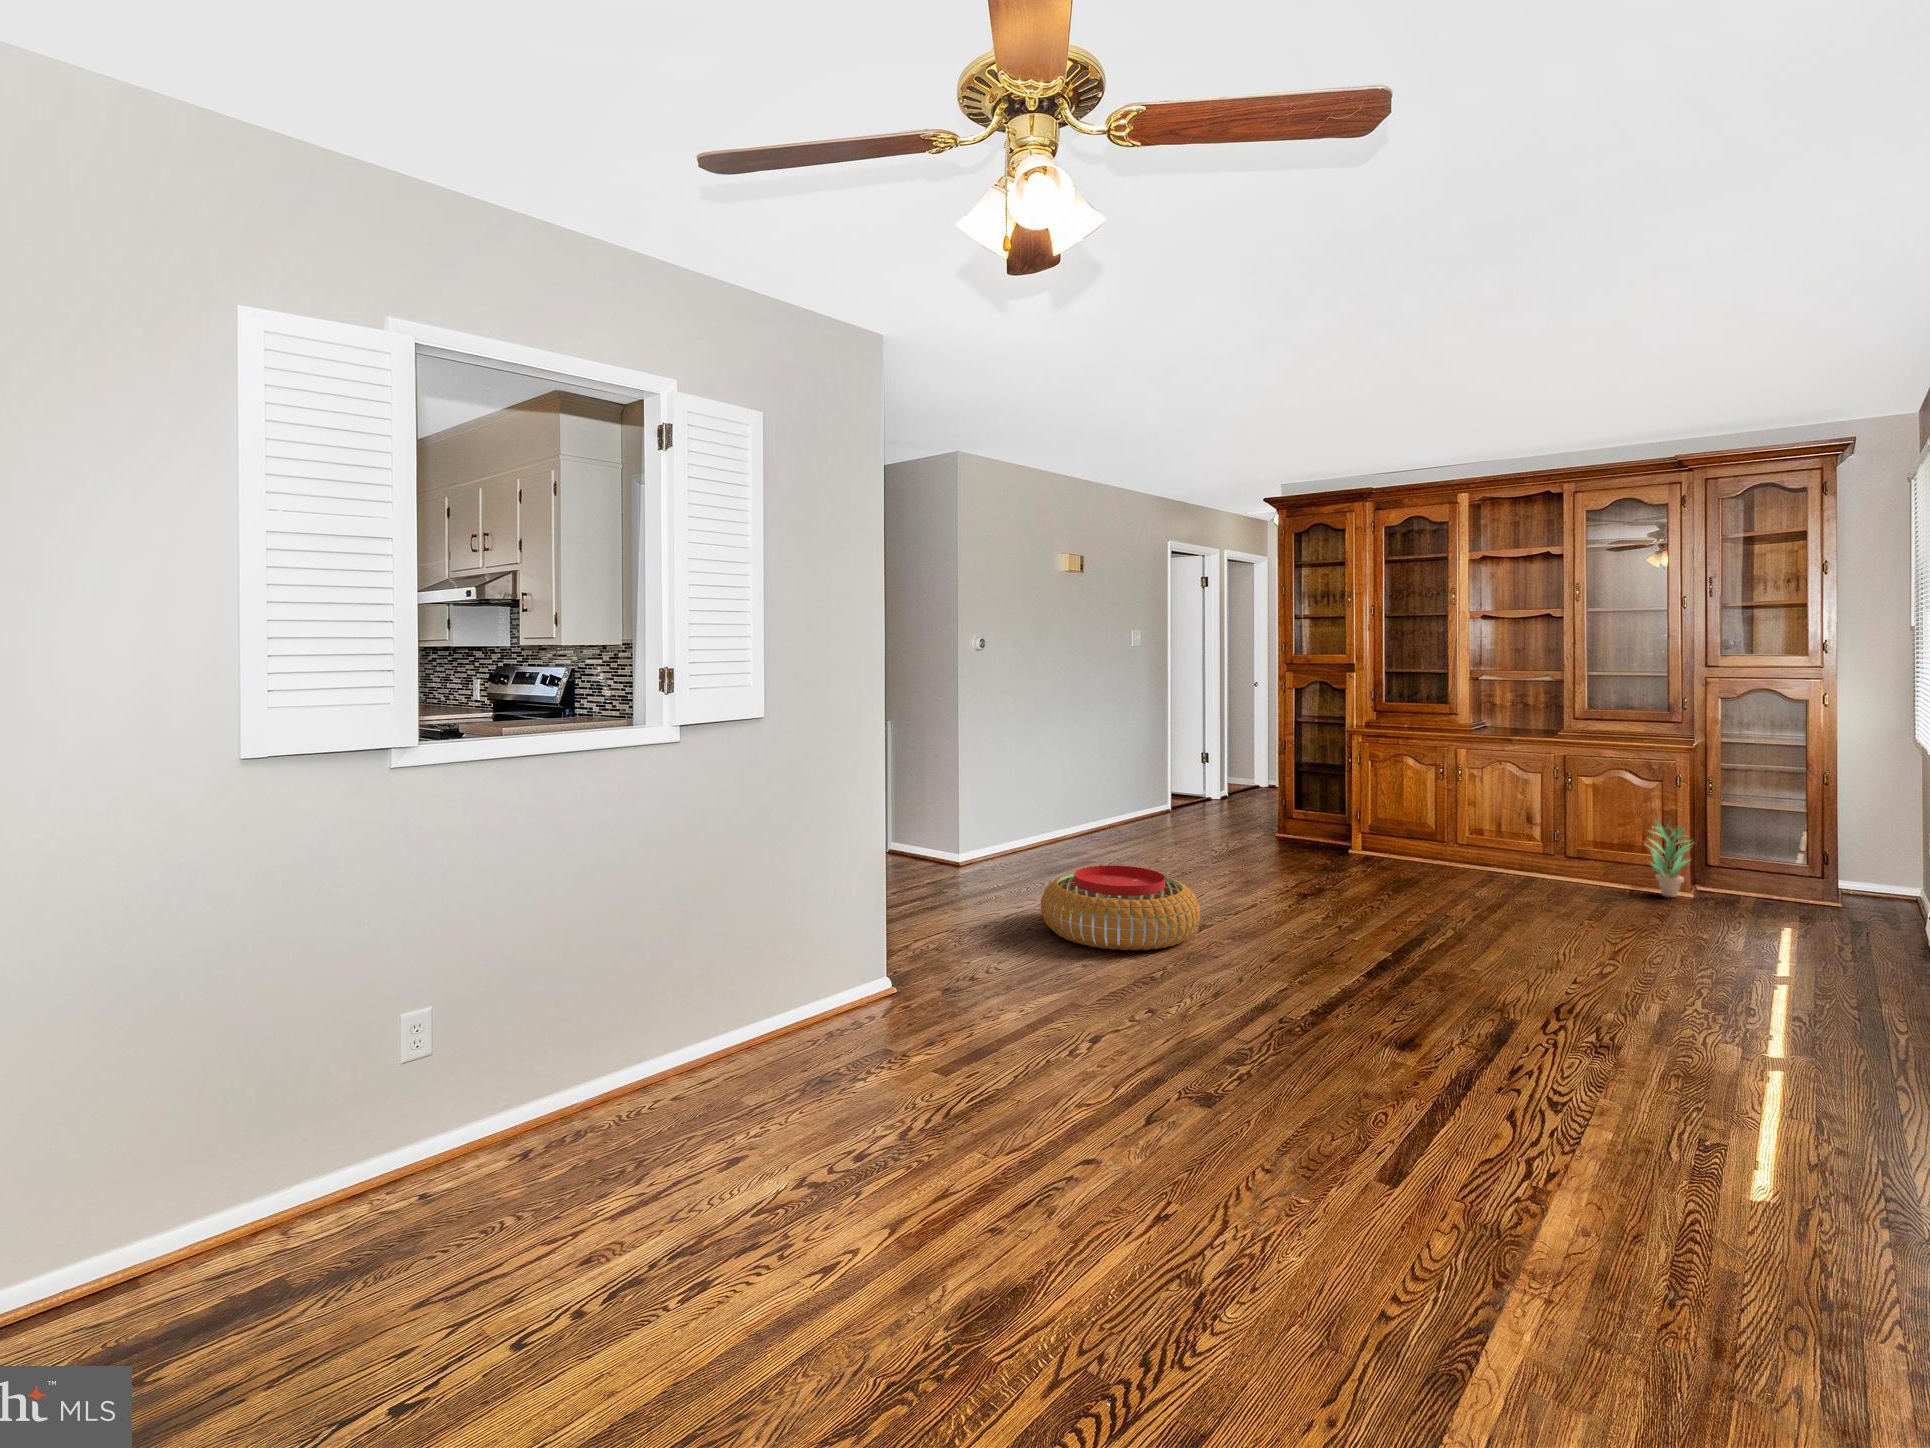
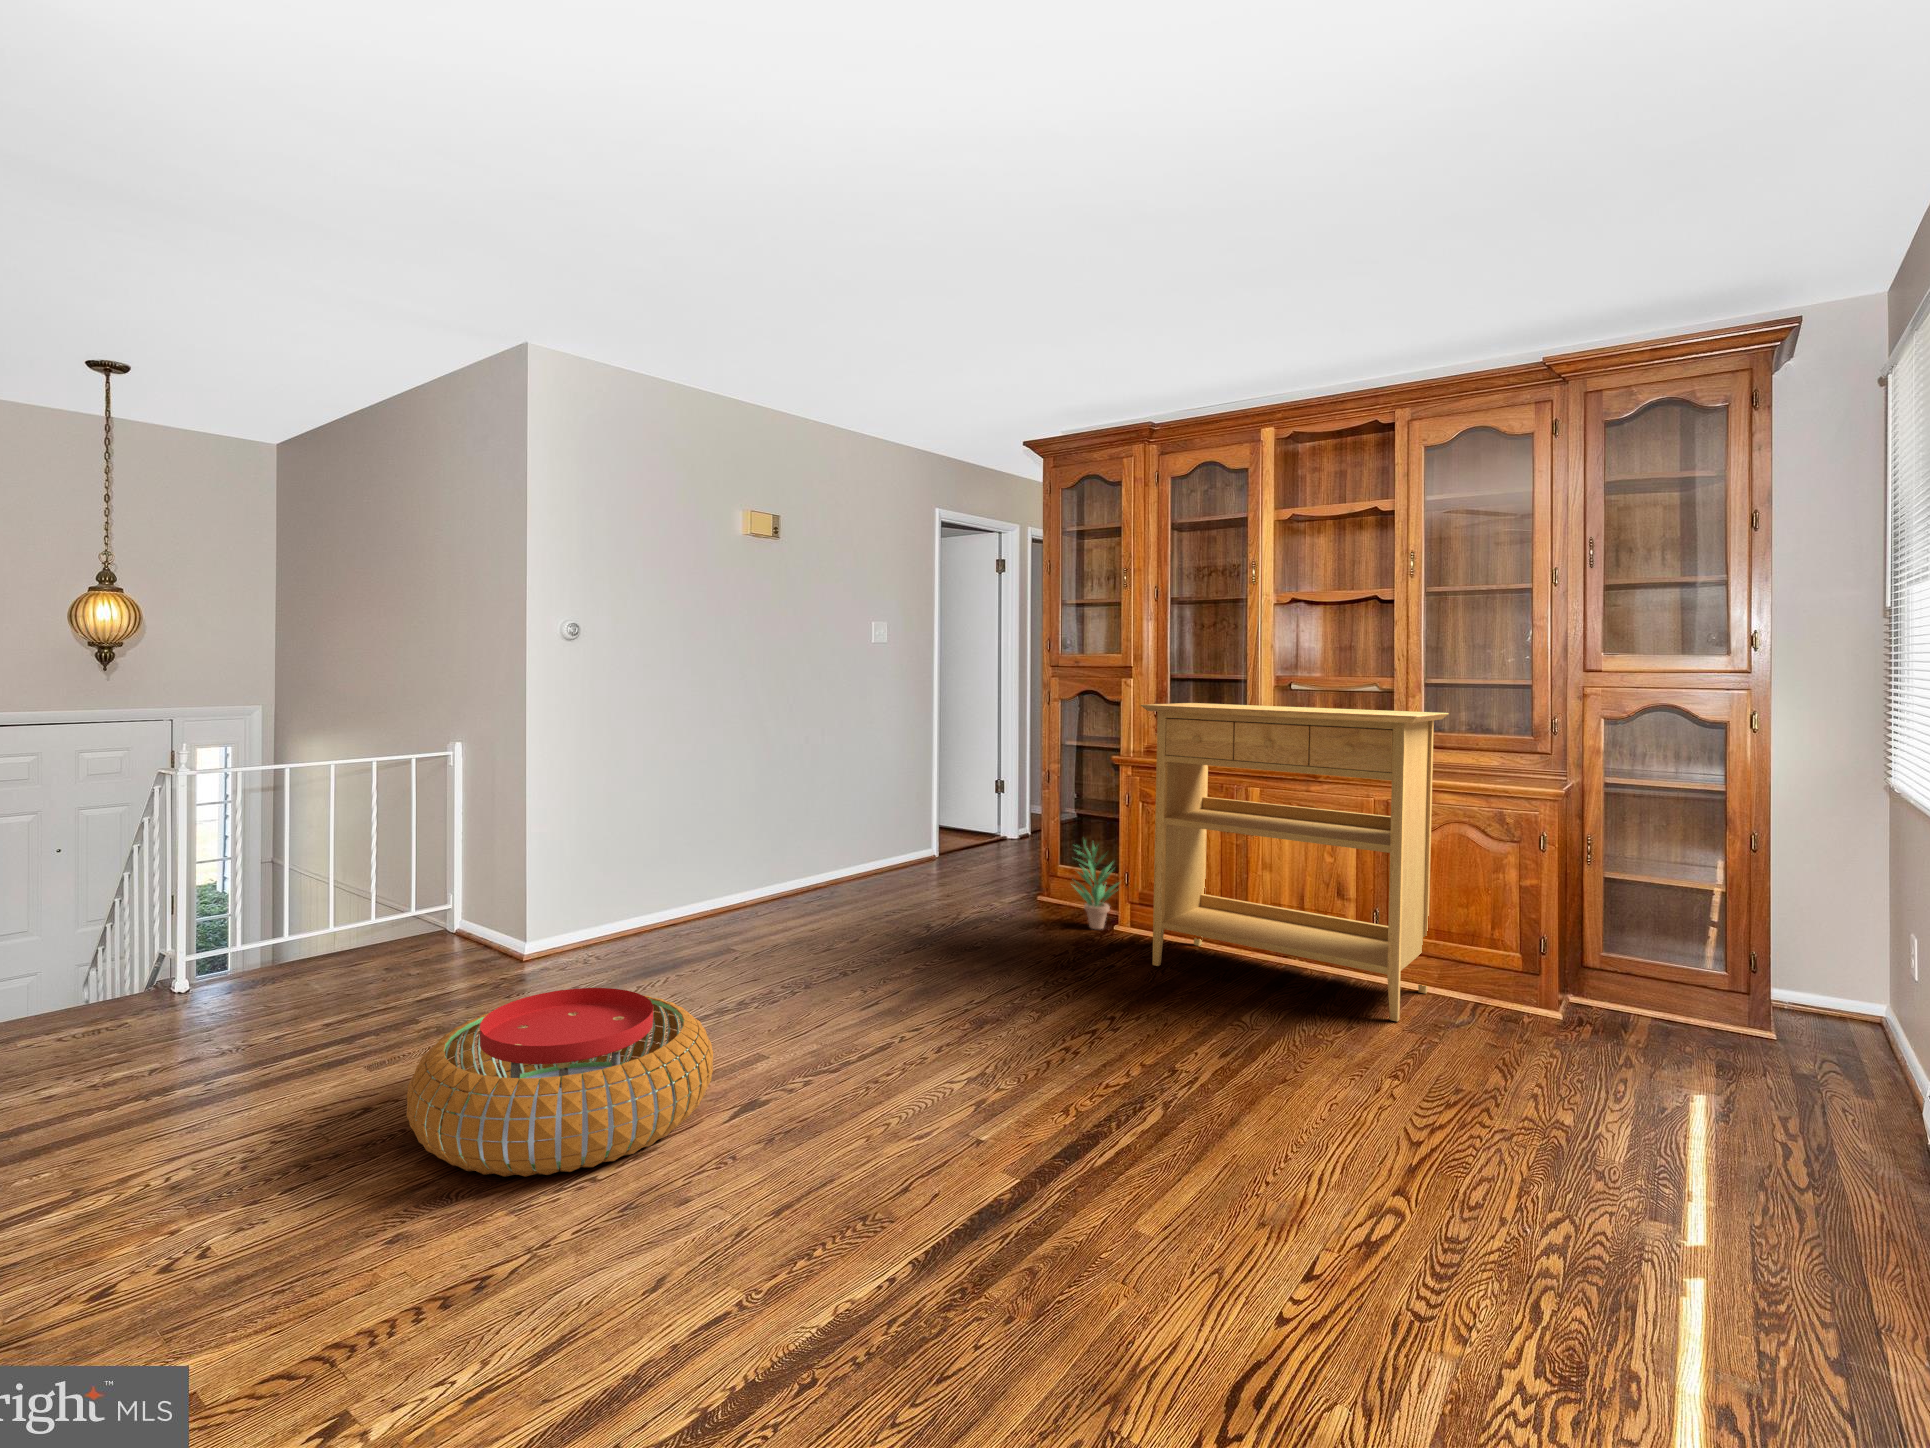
console table: none [1385,691,1610,897] -> present [1141,703,1449,1022]
potted plant: present [1651,822,1690,897] -> present [1074,840,1119,929]

